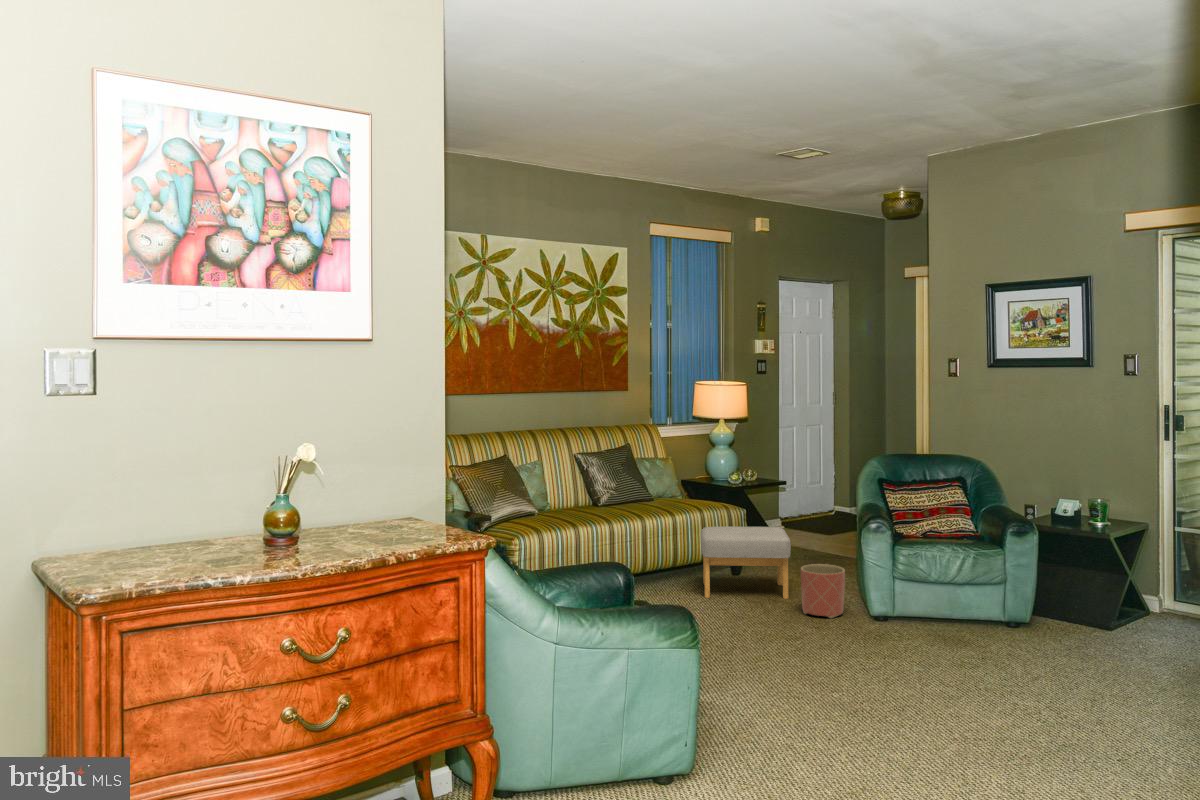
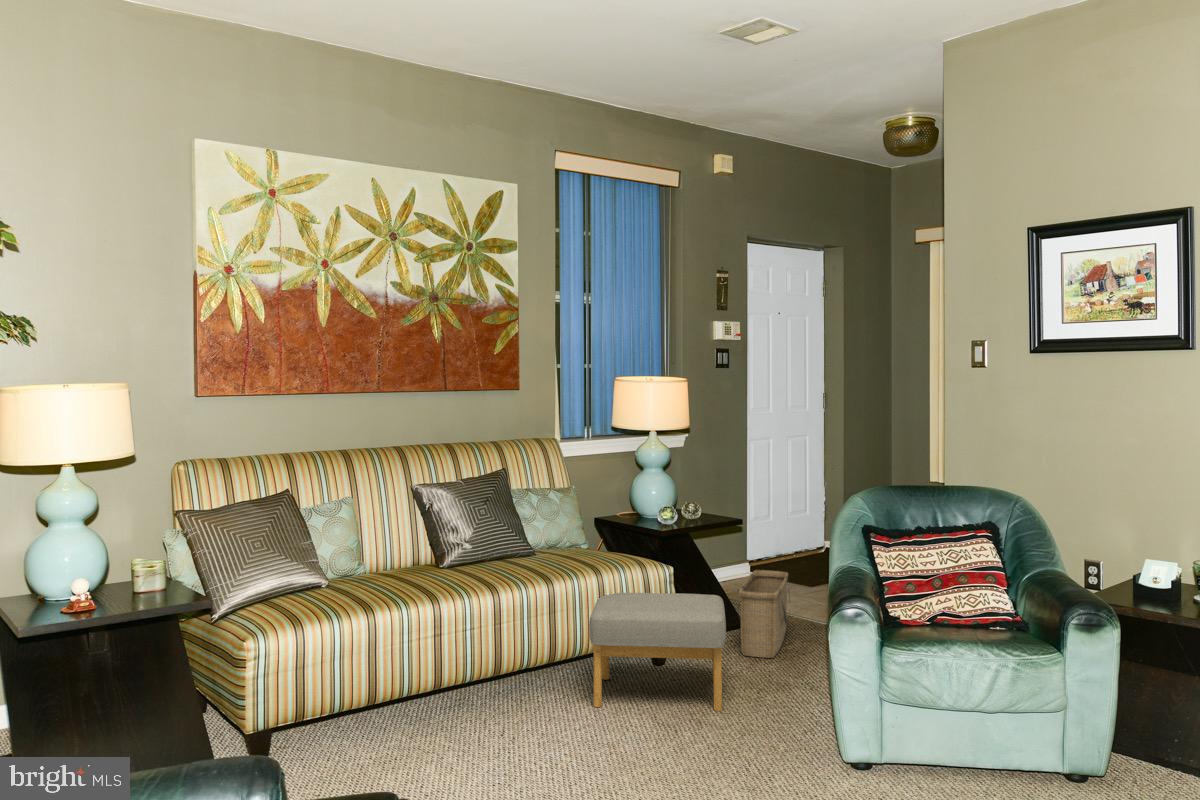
basket: none [788,516,823,573] -> present [739,570,788,658]
planter: present [801,564,845,618] -> none [733,662,803,756]

